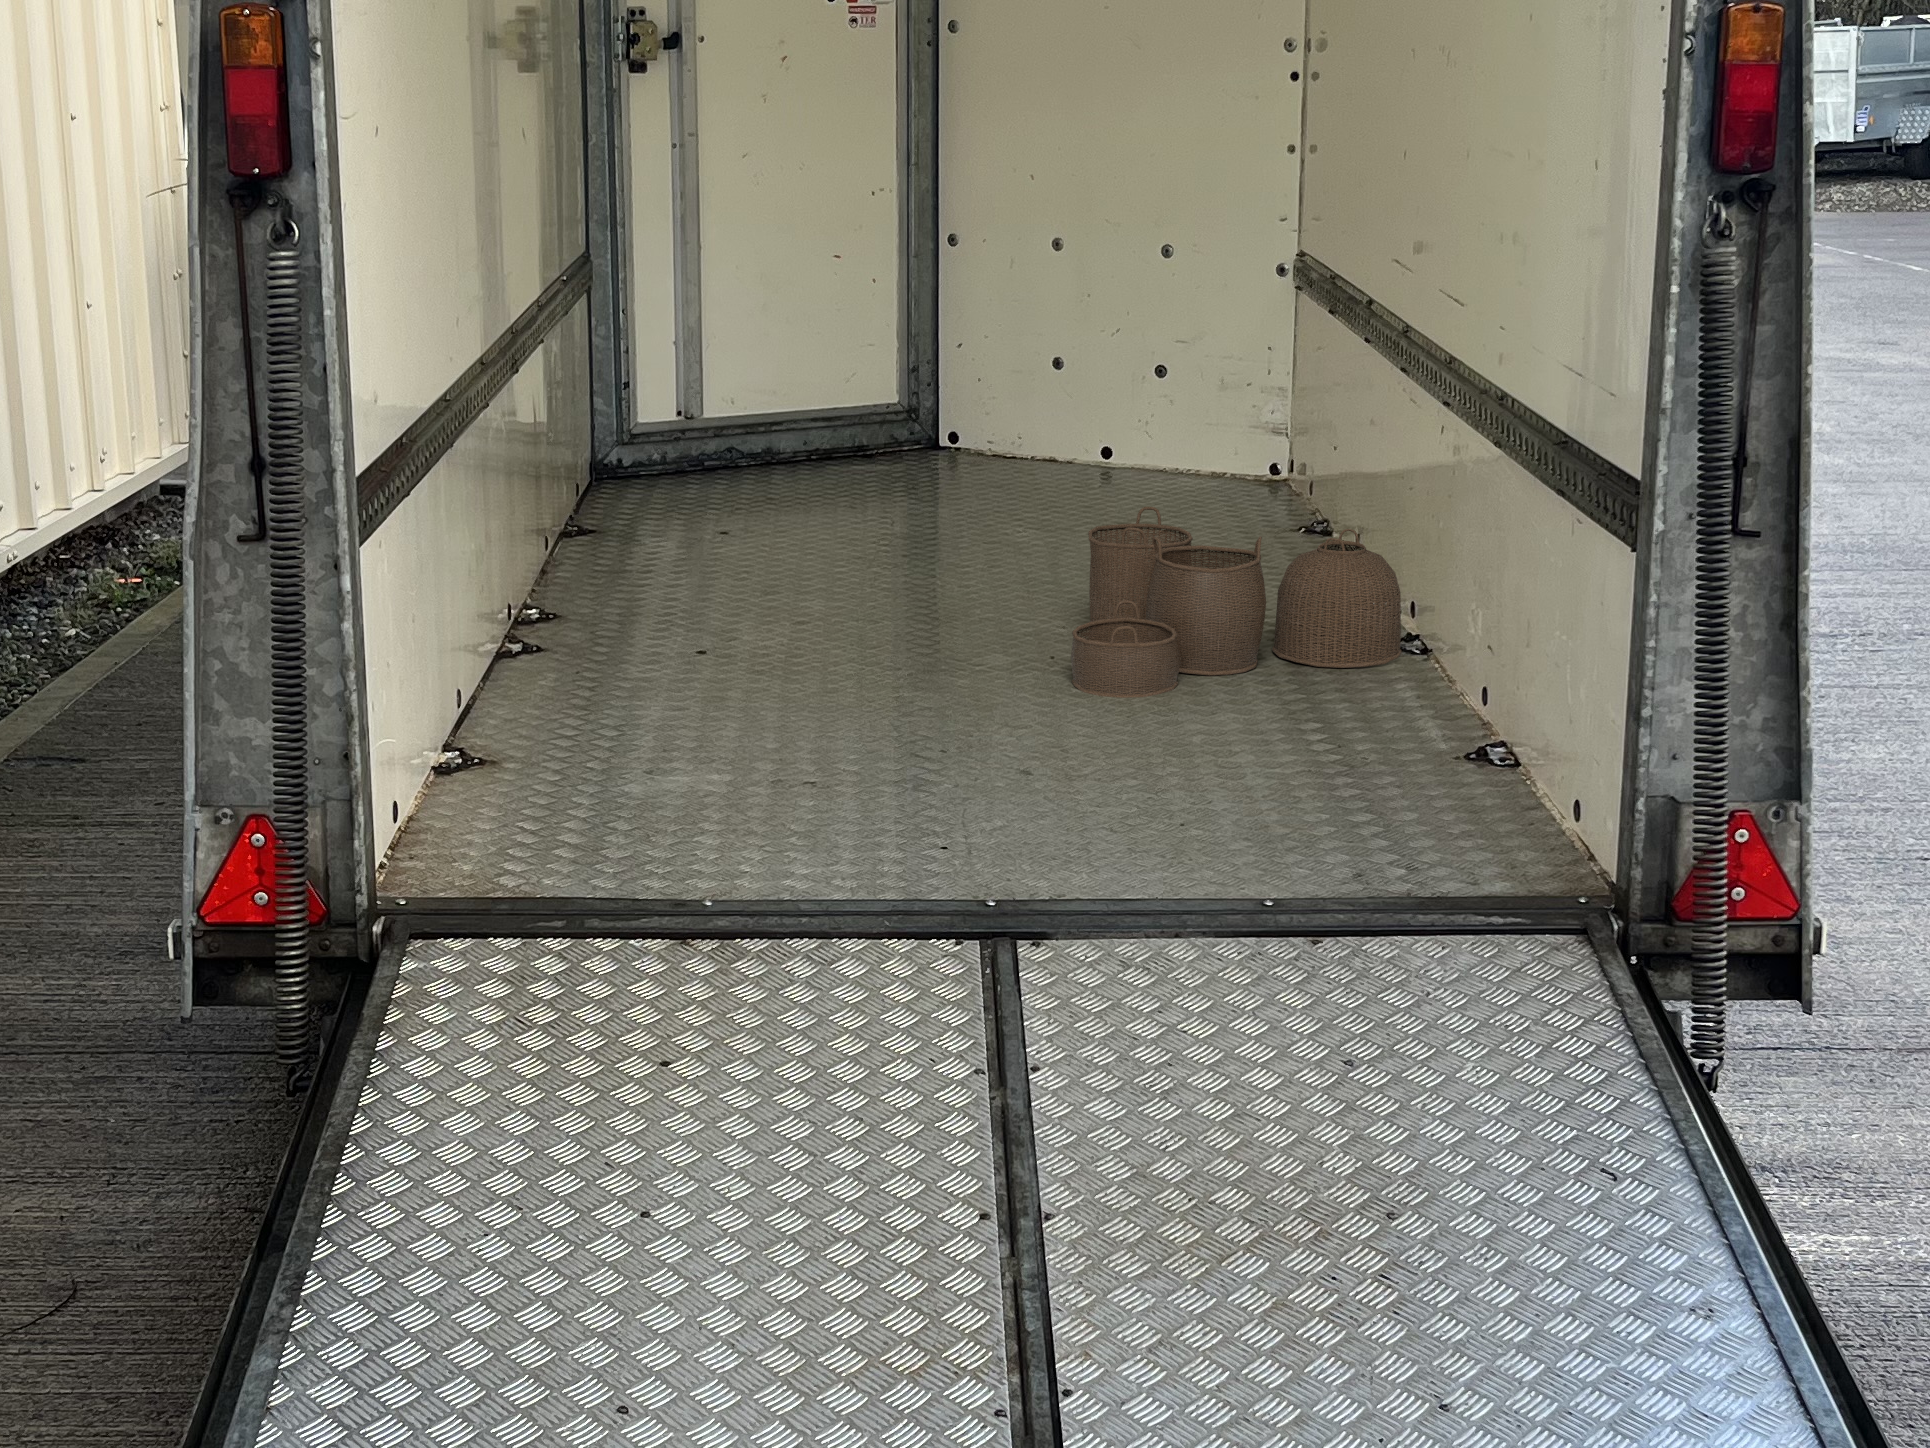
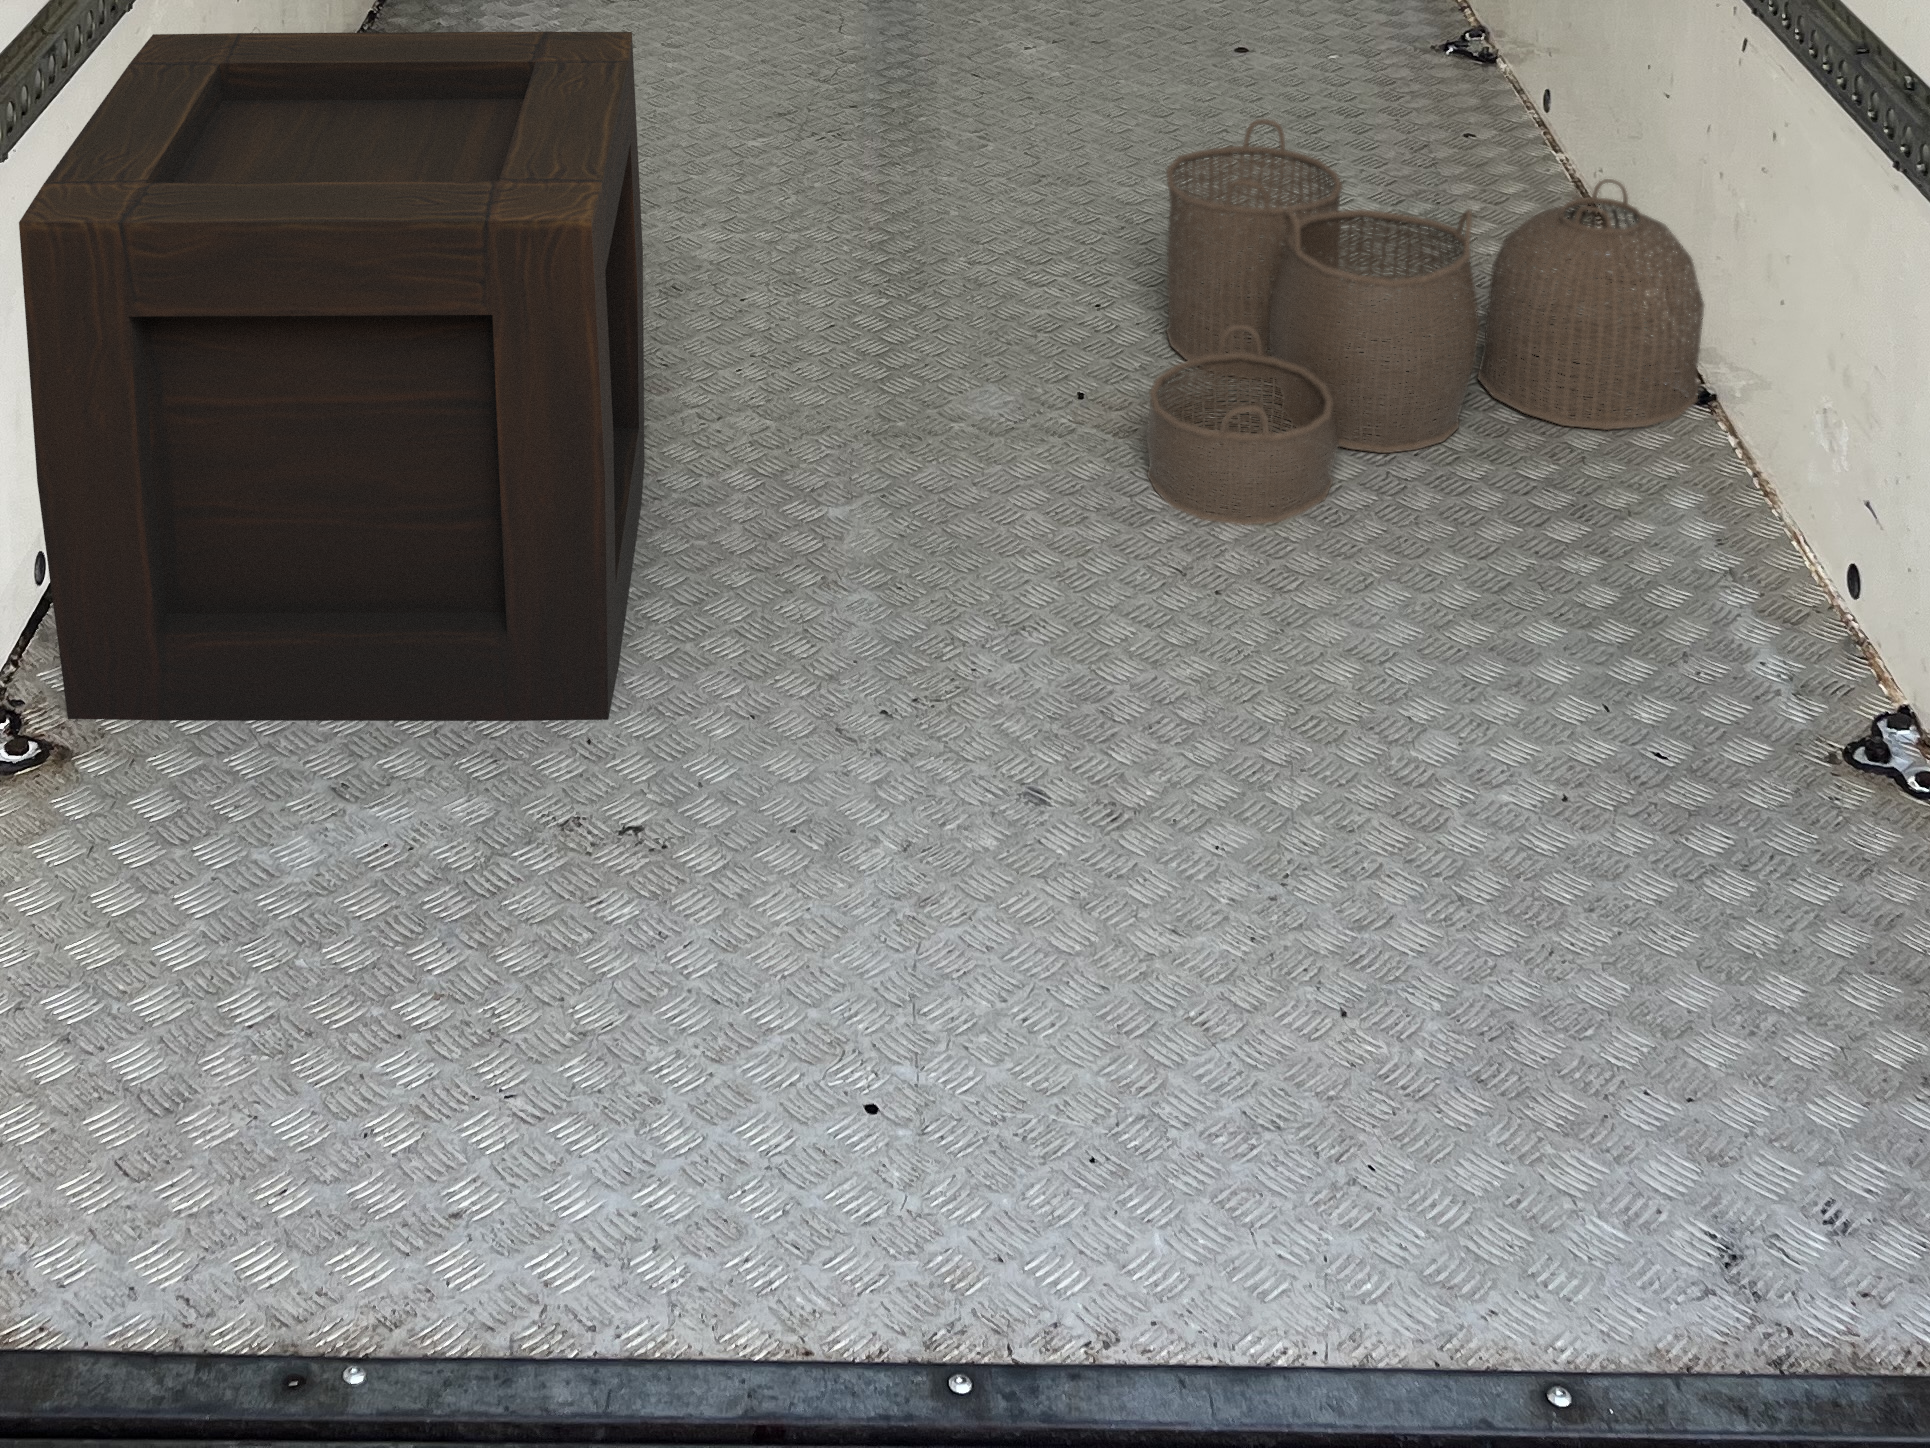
wooden crate: none [471,415,782,754] -> present [19,32,645,721]

